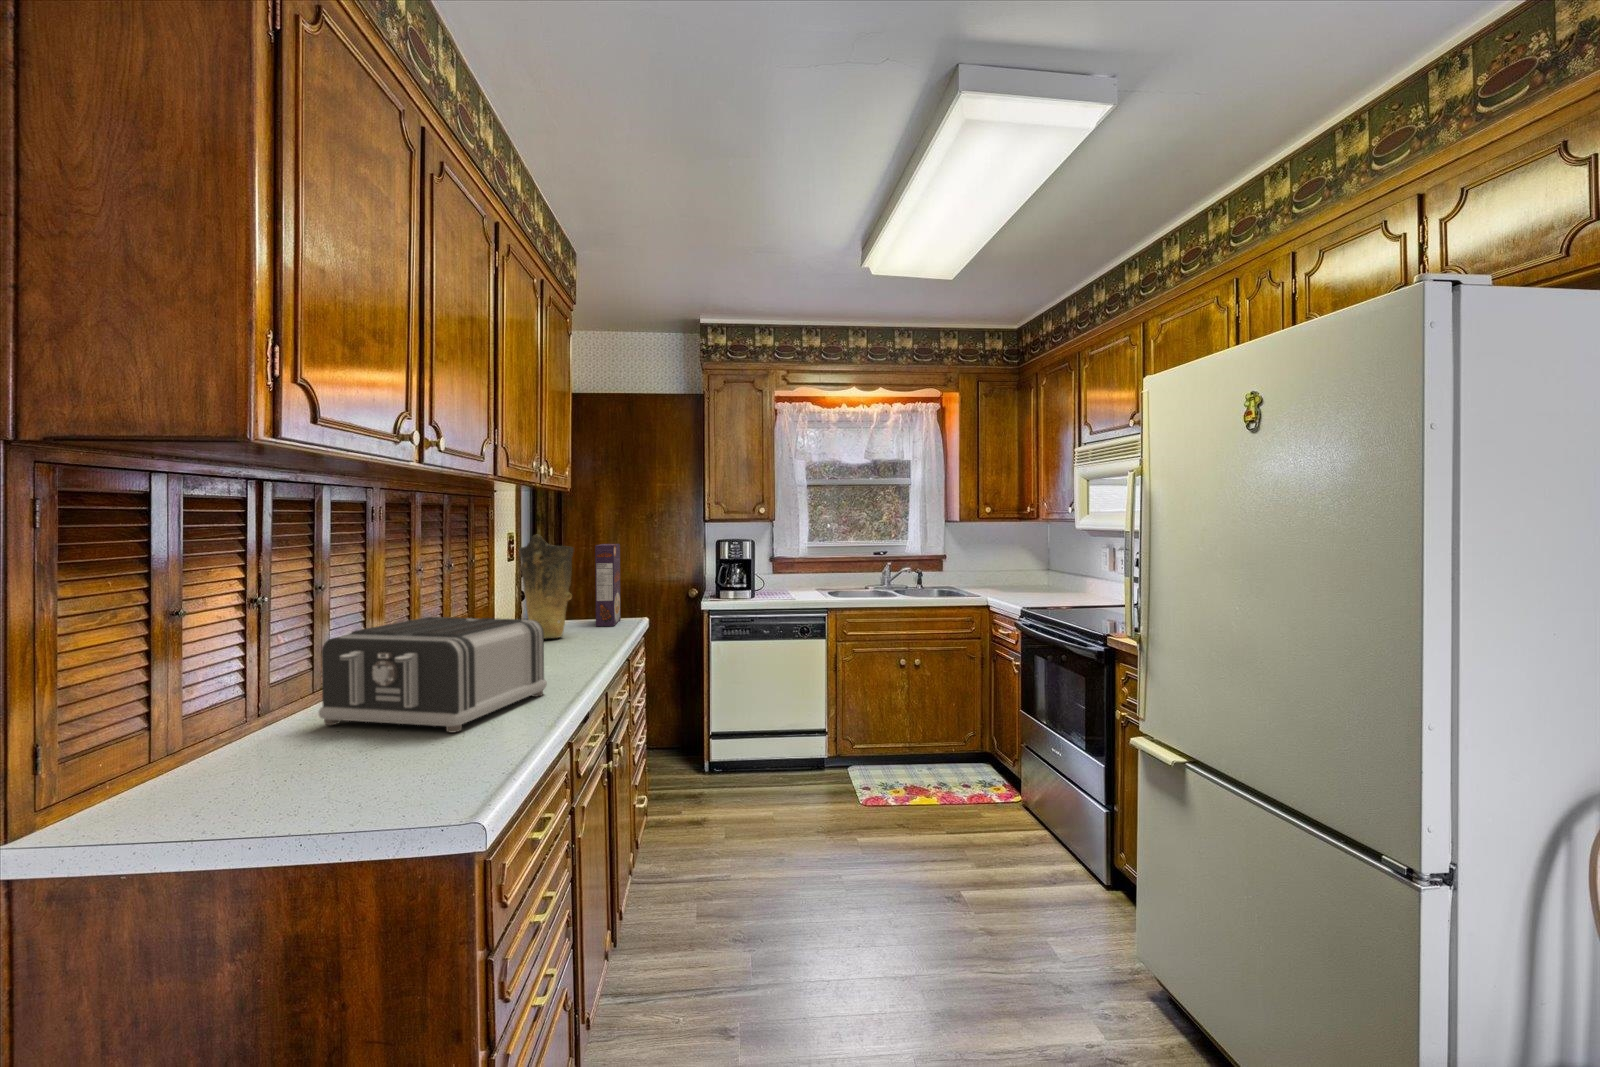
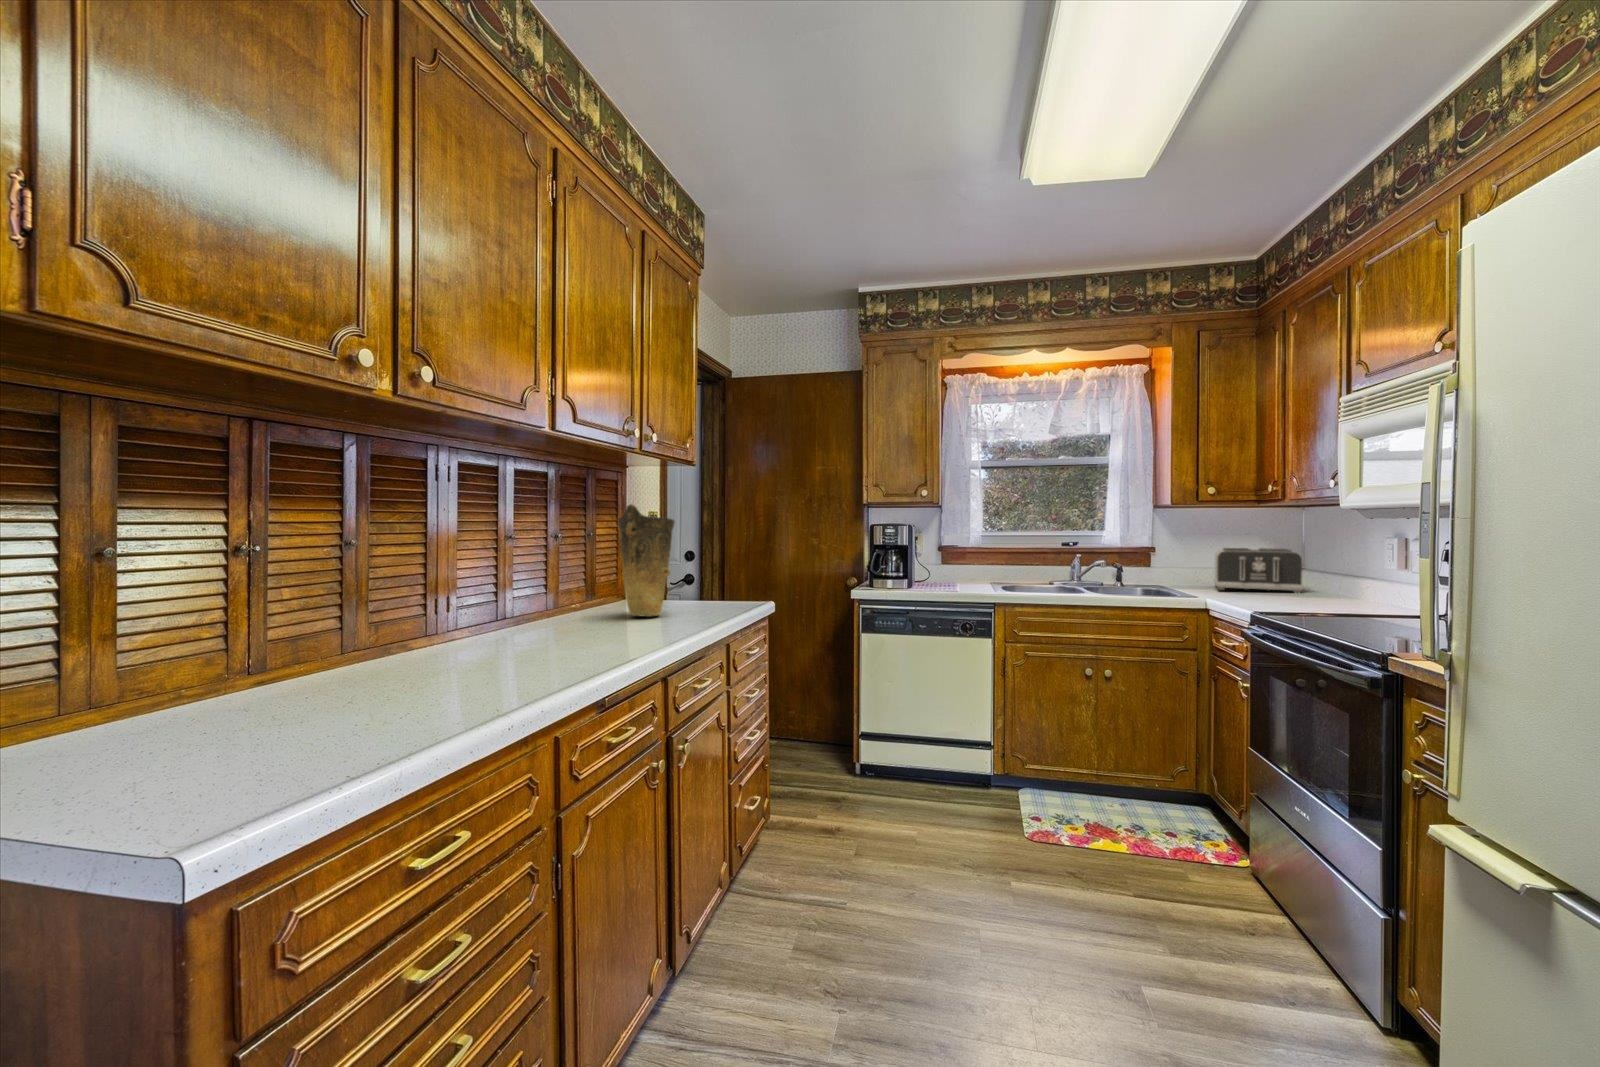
cereal box: present [595,544,621,626] -> none [708,520,742,607]
toaster: present [319,617,547,733] -> present [1214,548,1303,593]

